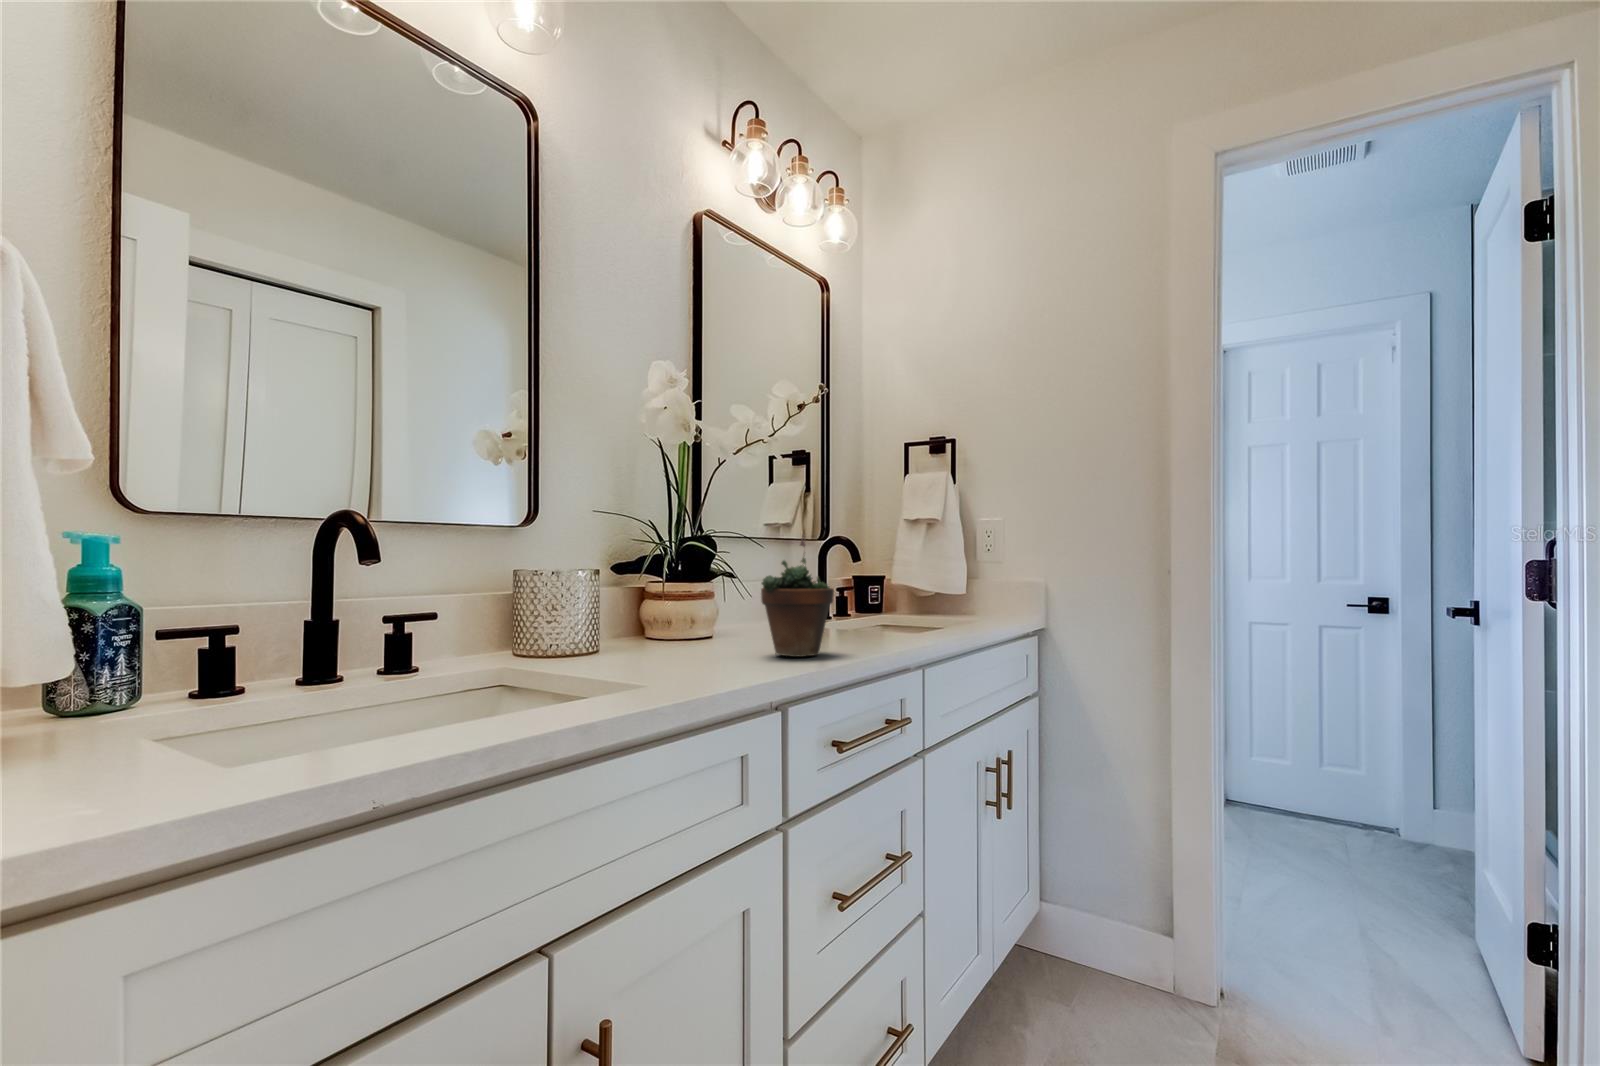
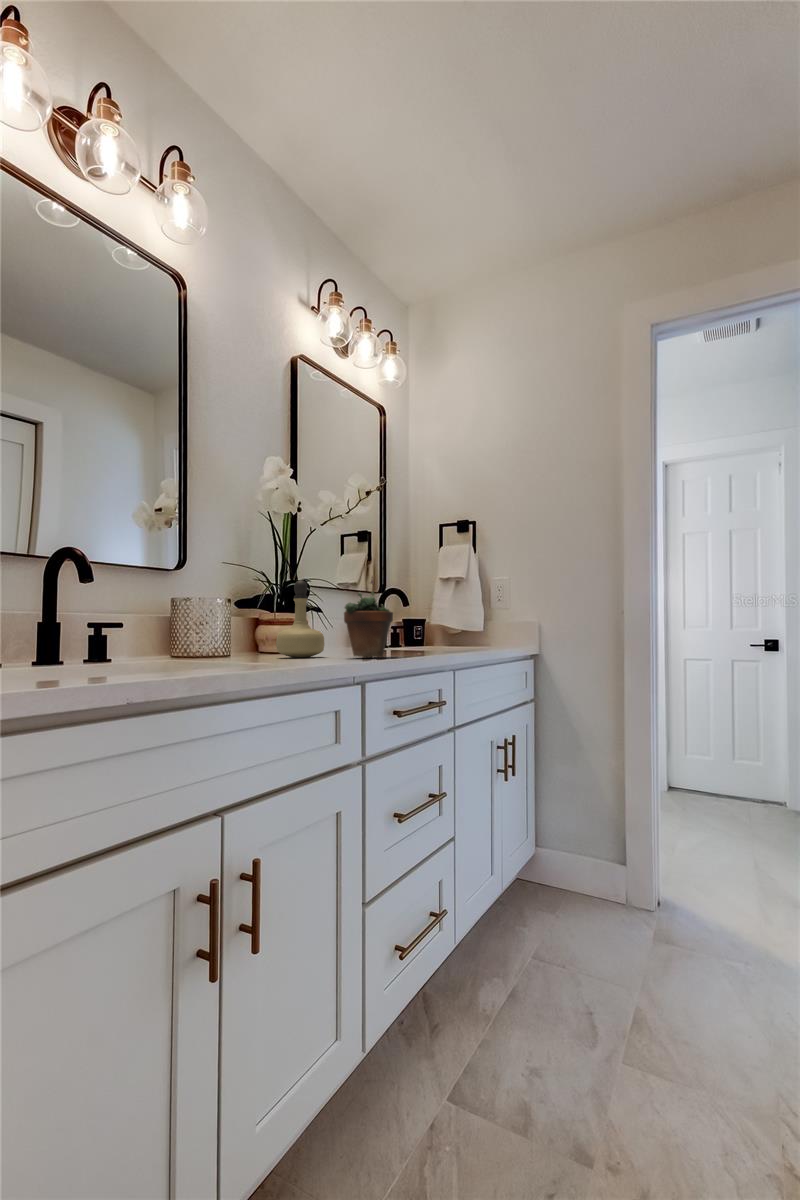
perfume bottle: none [666,538,735,651] -> present [276,580,324,657]

